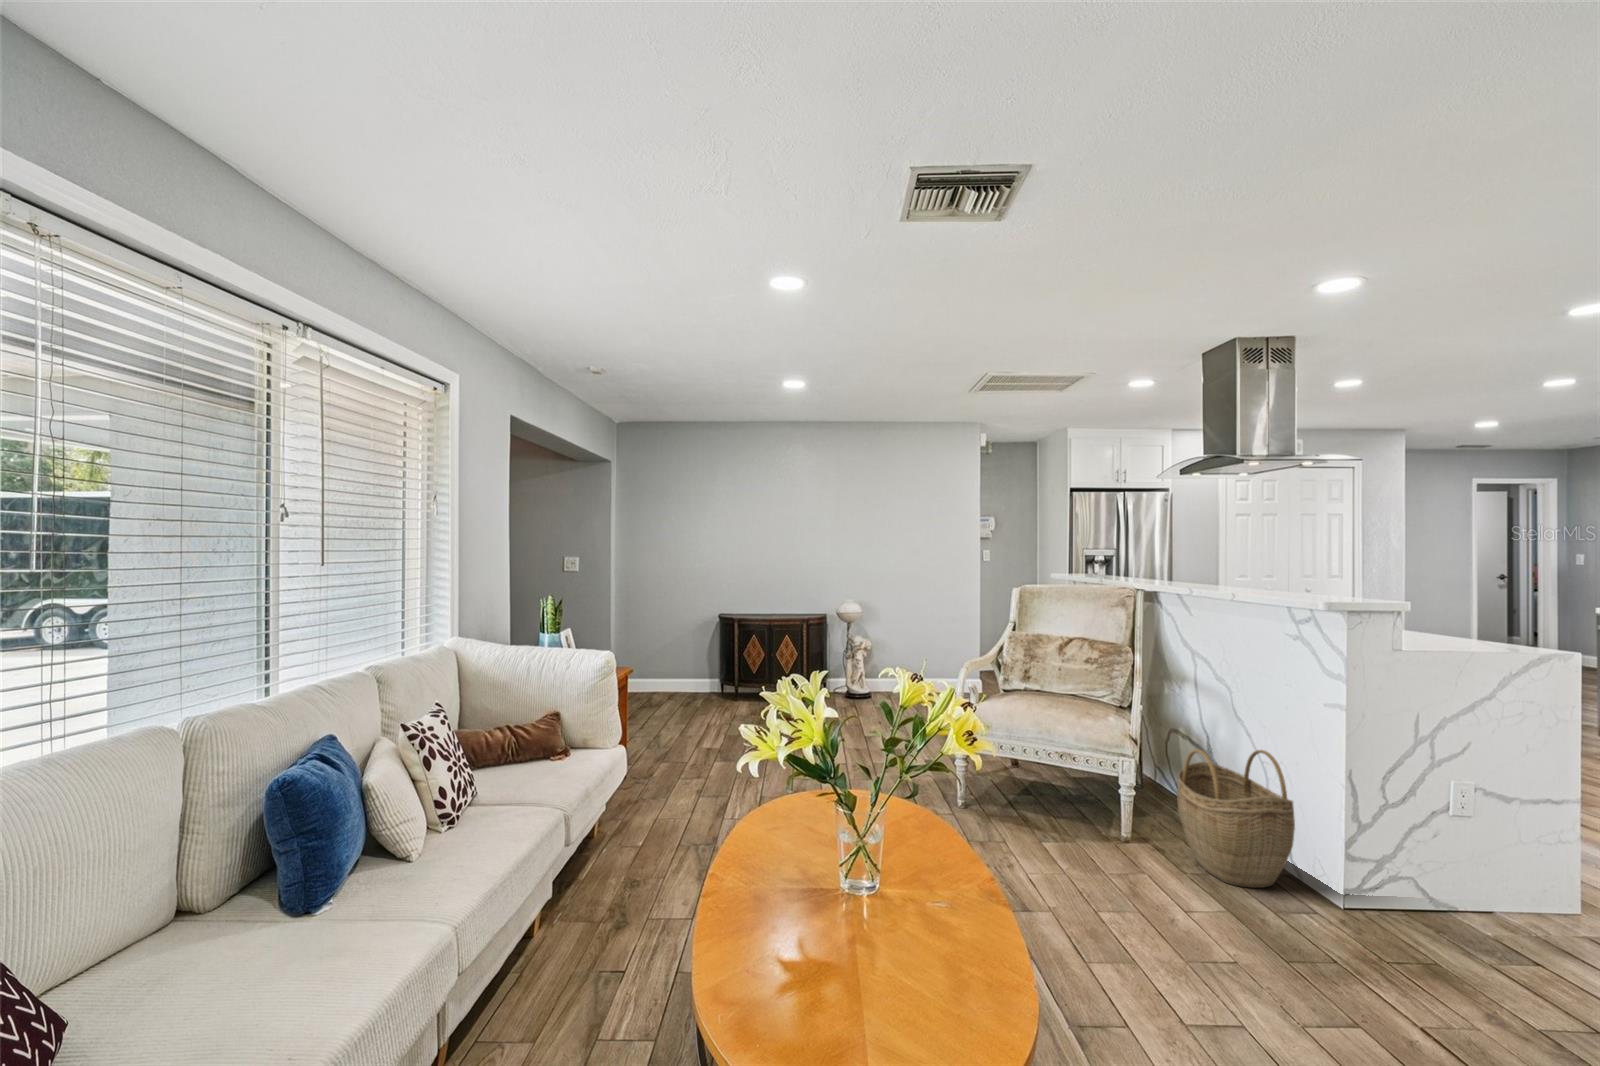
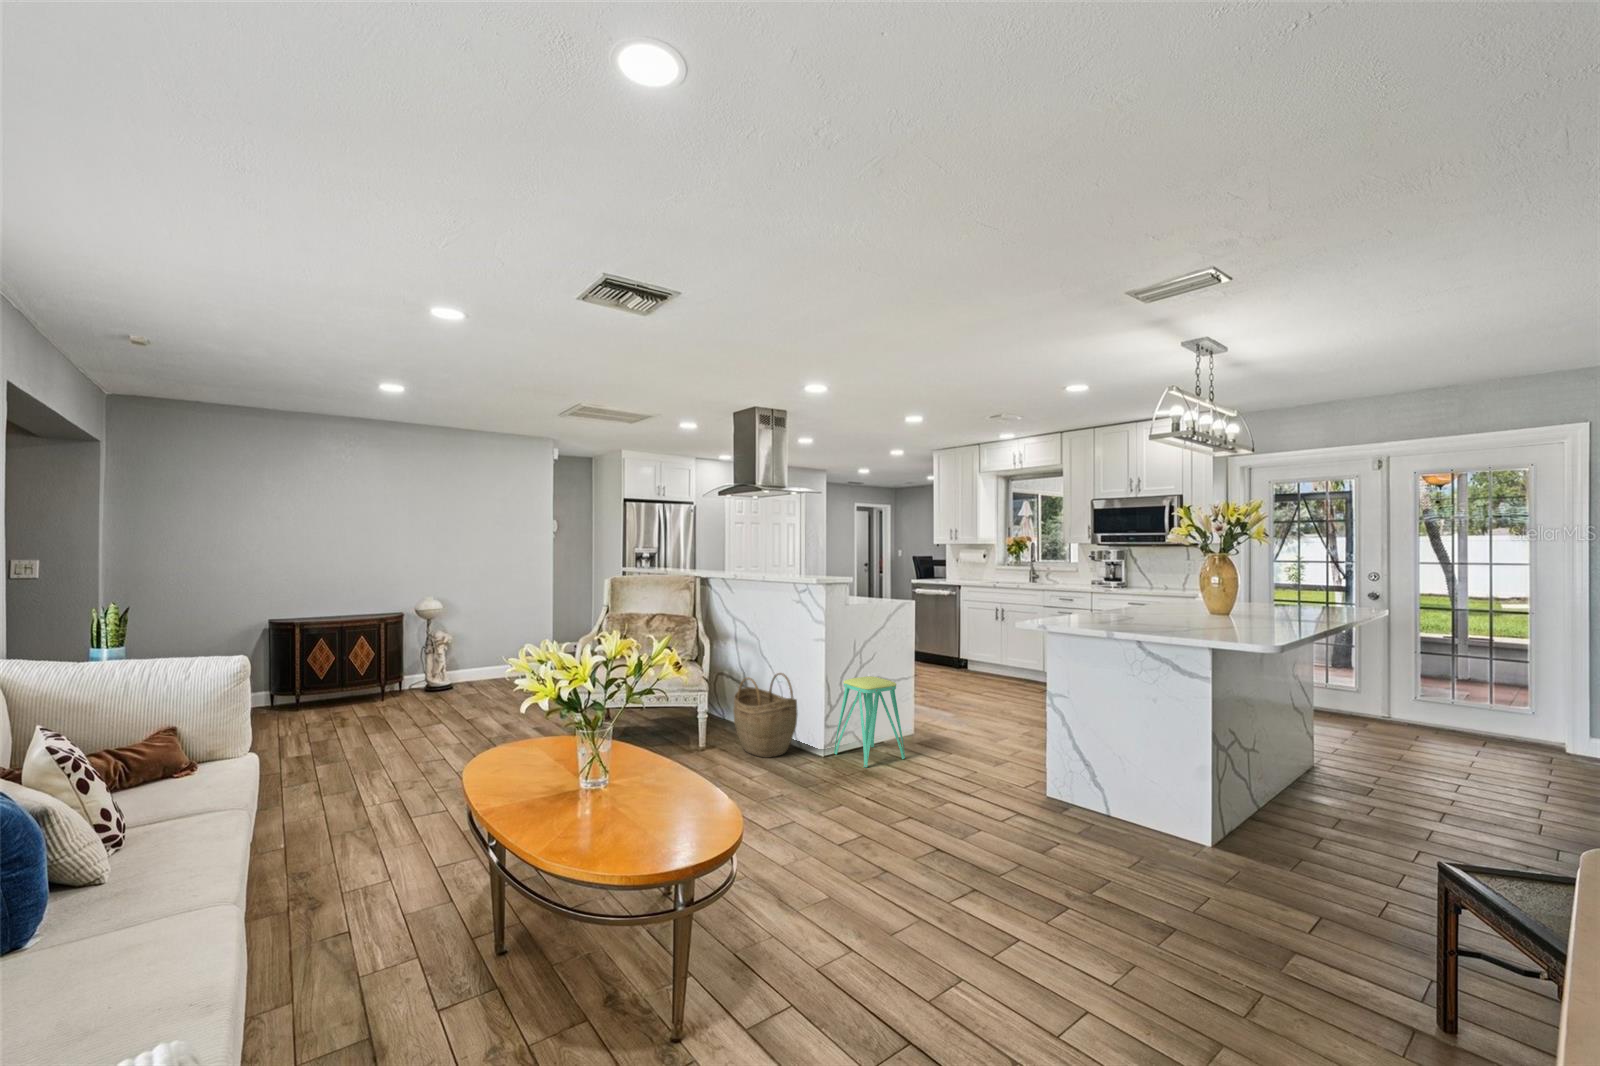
stool: none [1375,787,1561,976] -> present [834,676,905,767]

